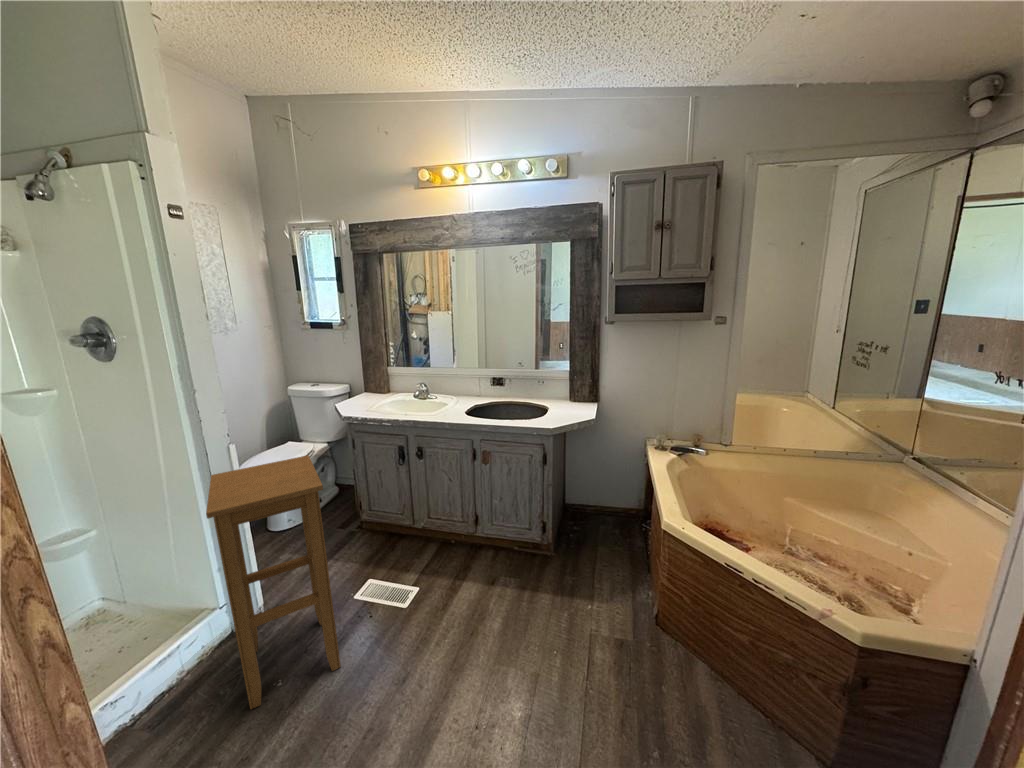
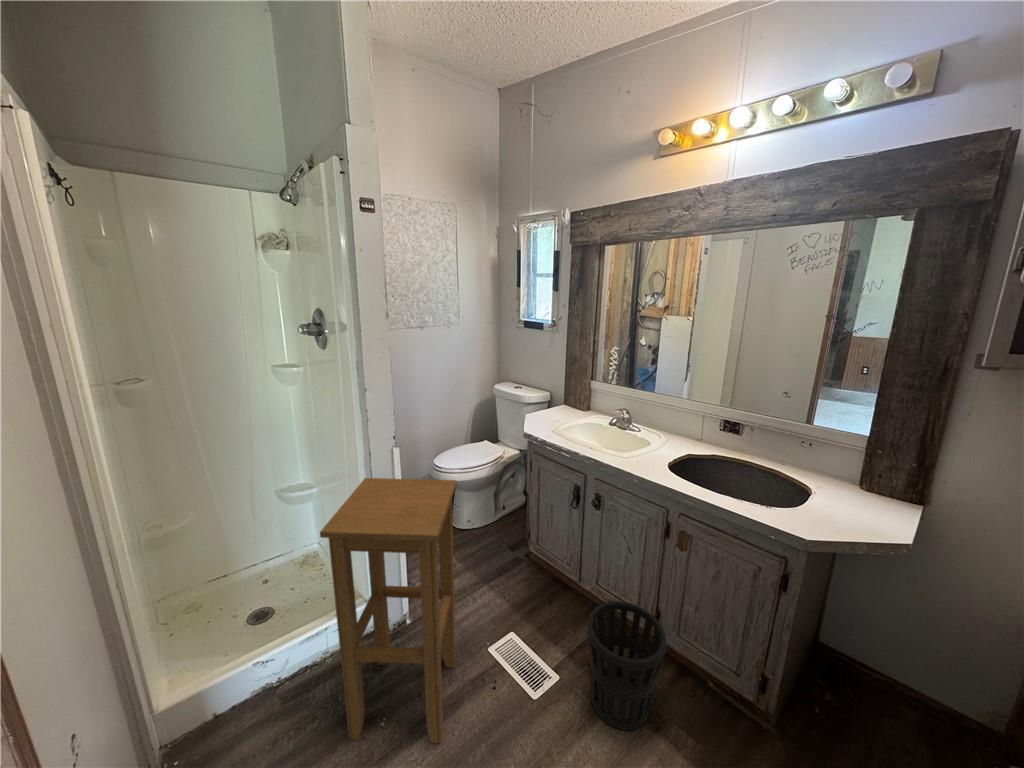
wastebasket: none [434,512,488,596] -> present [587,601,667,730]

